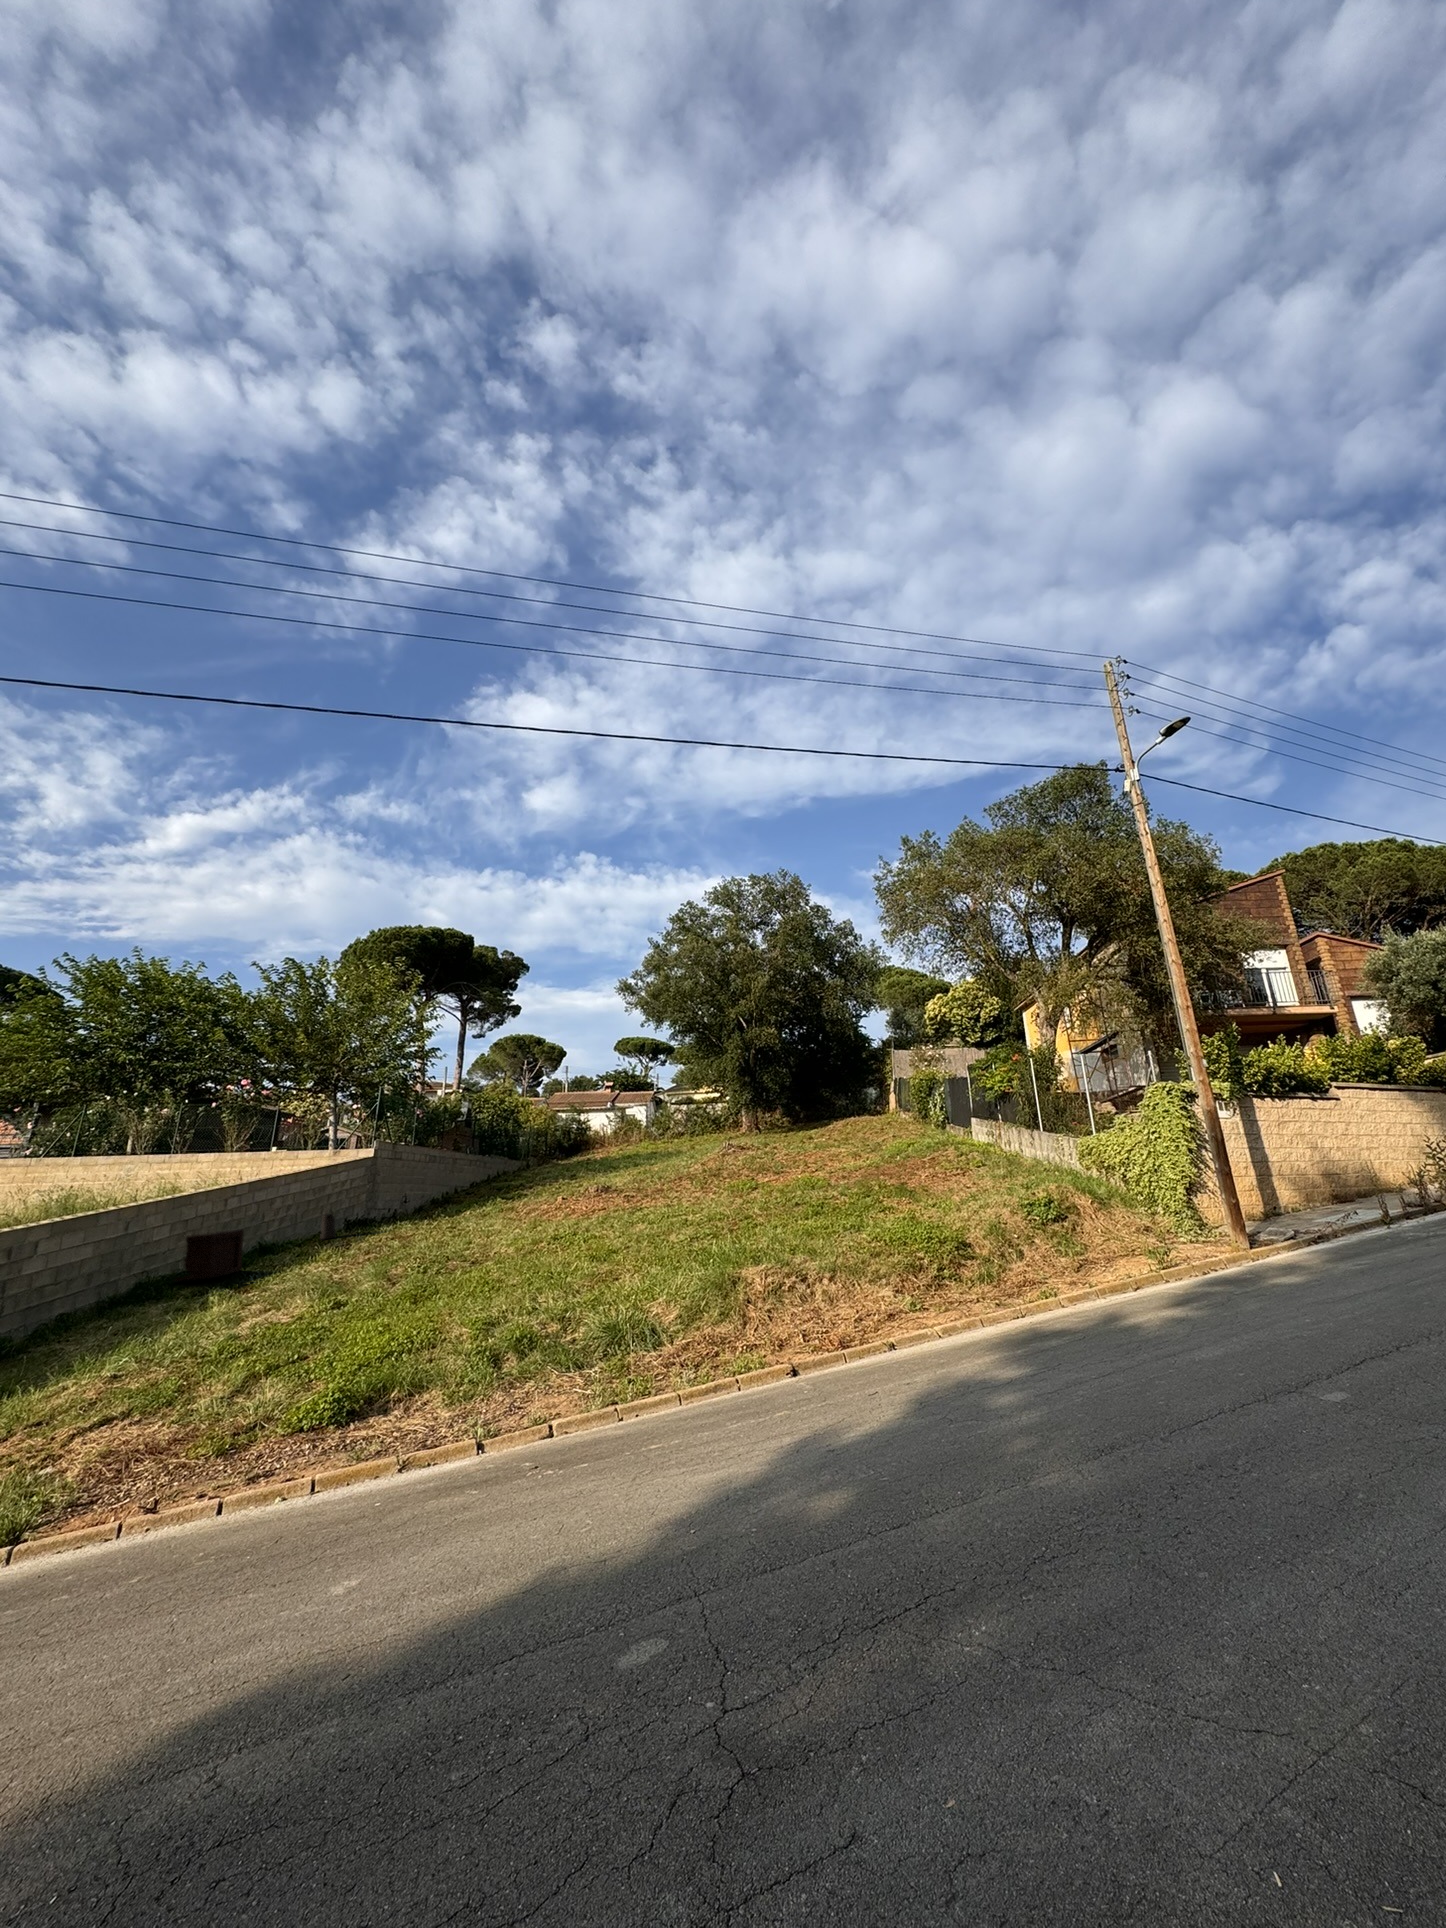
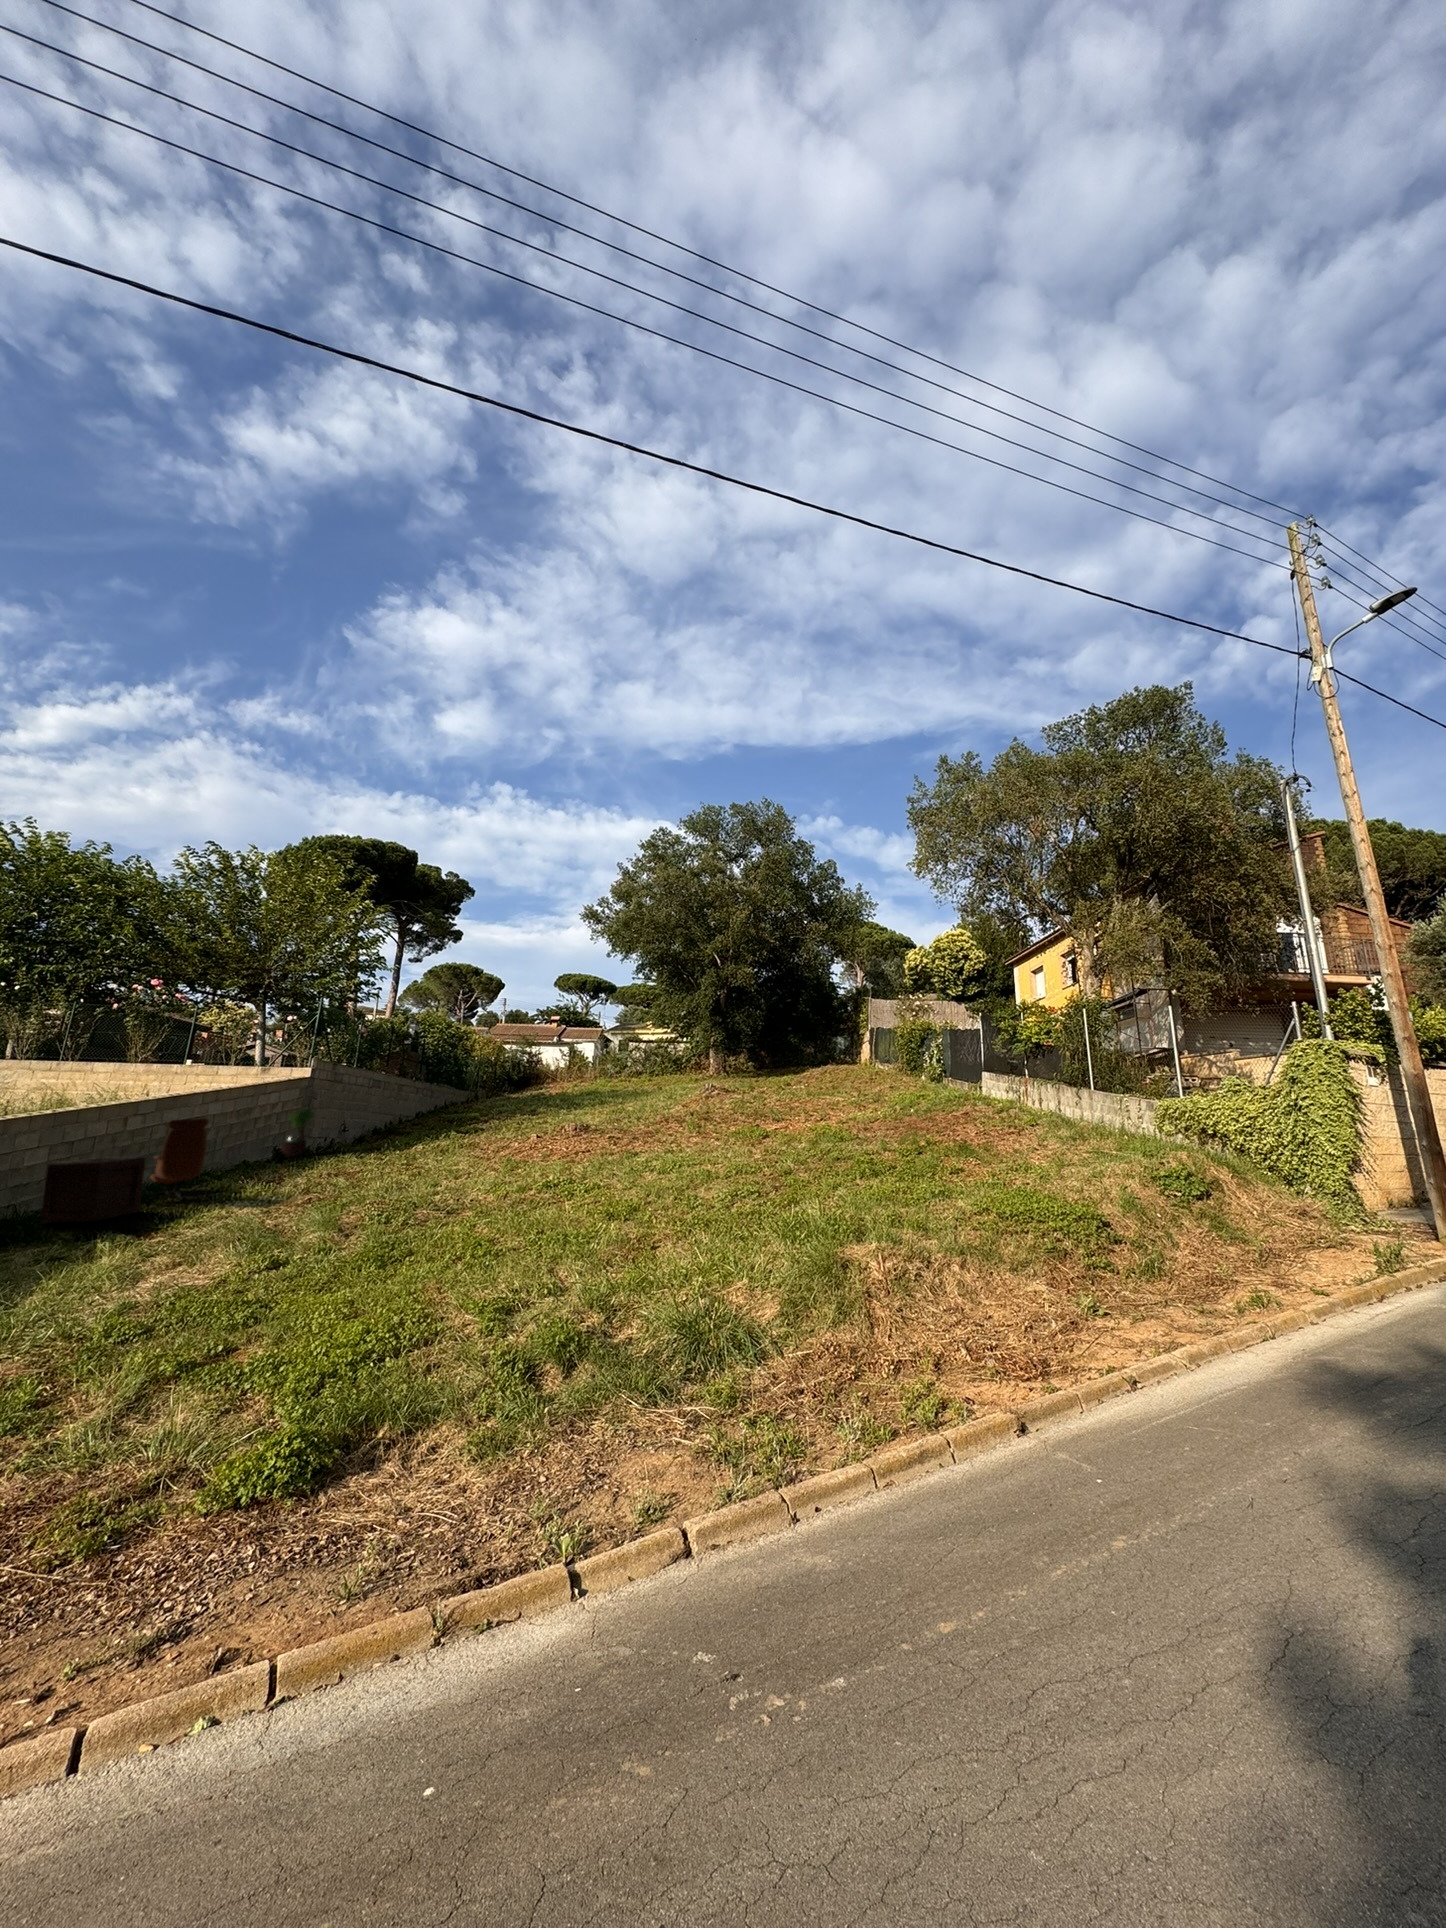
potted tree: none [348,1181,374,1225] -> present [281,1109,312,1157]
lounge chair: none [245,1197,289,1263] -> present [150,1118,209,1199]
watering can: present [320,1210,335,1239] -> none [229,1136,273,1173]

